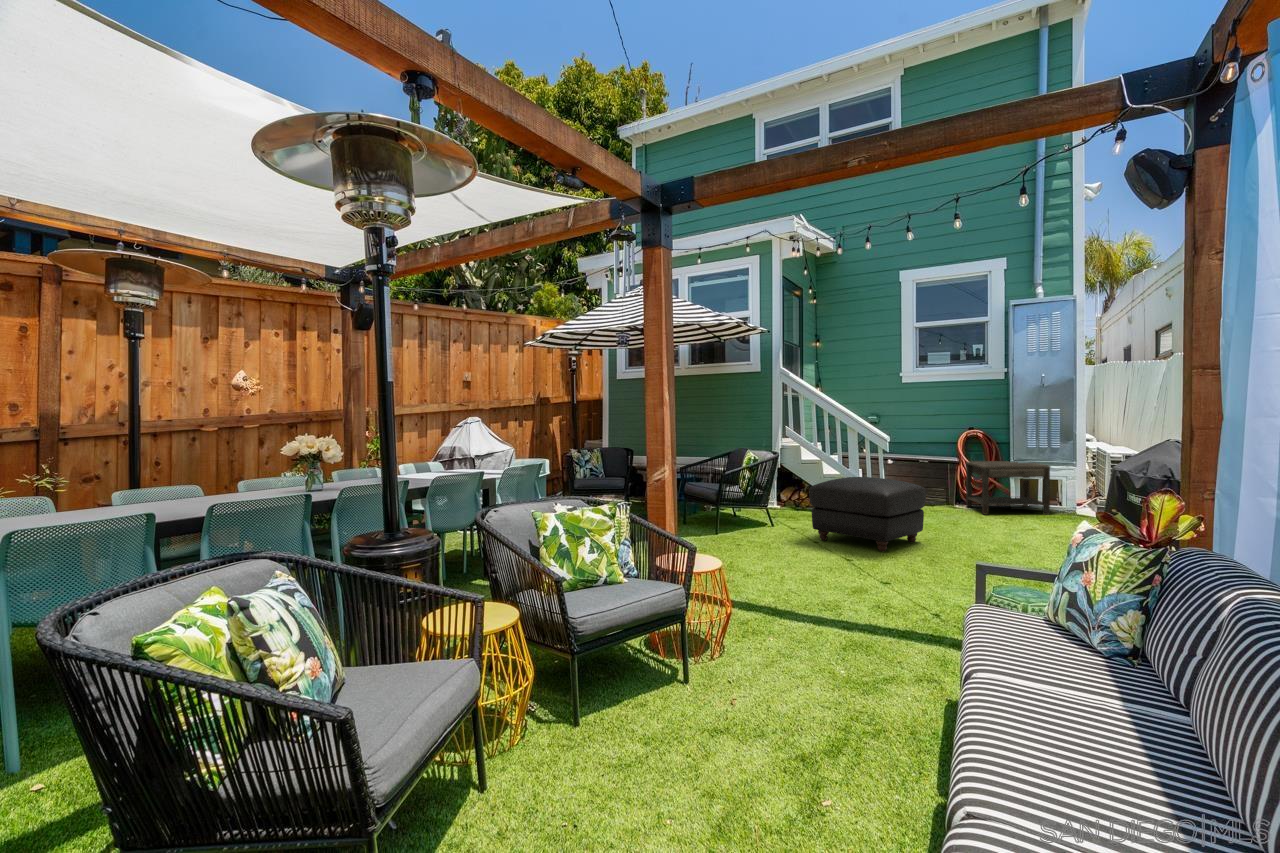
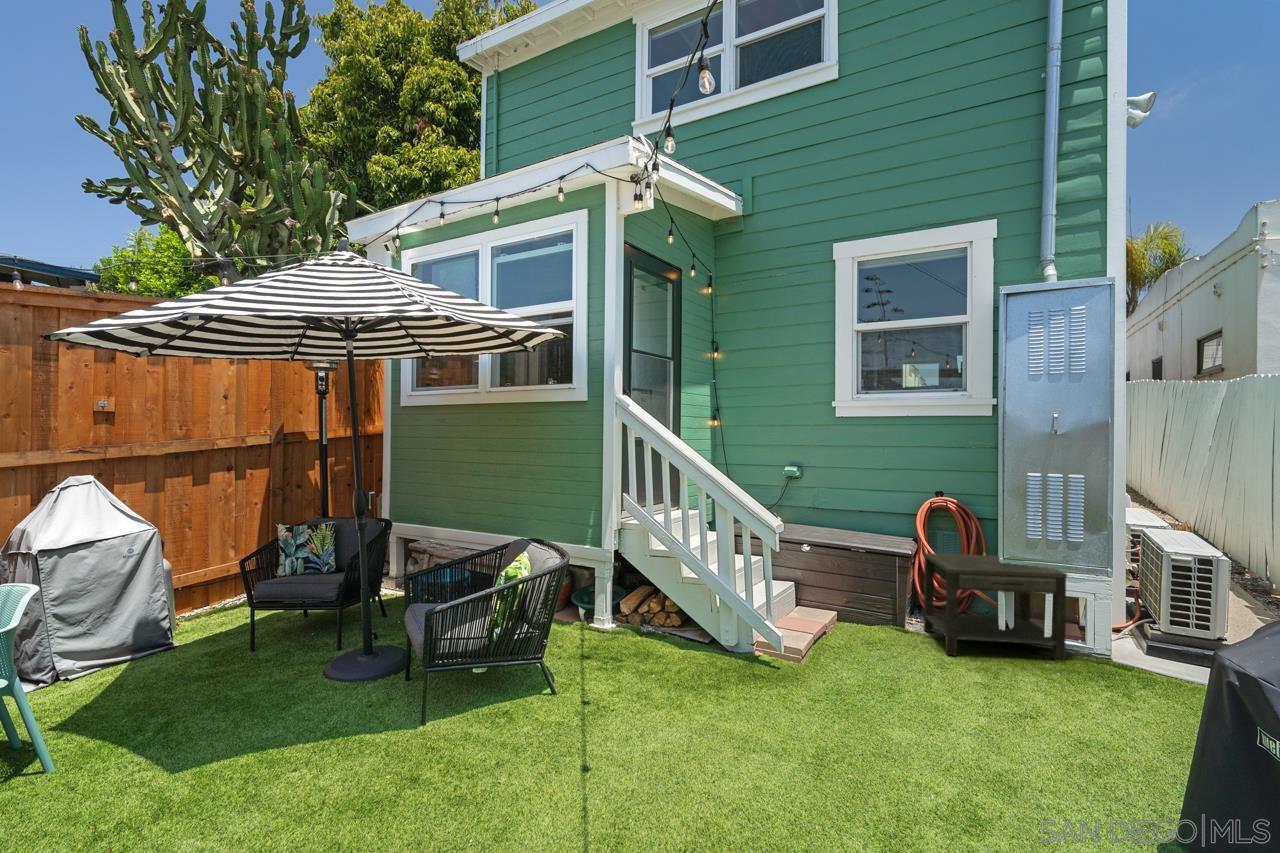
ottoman: present [809,477,926,552] -> none [591,592,814,777]

